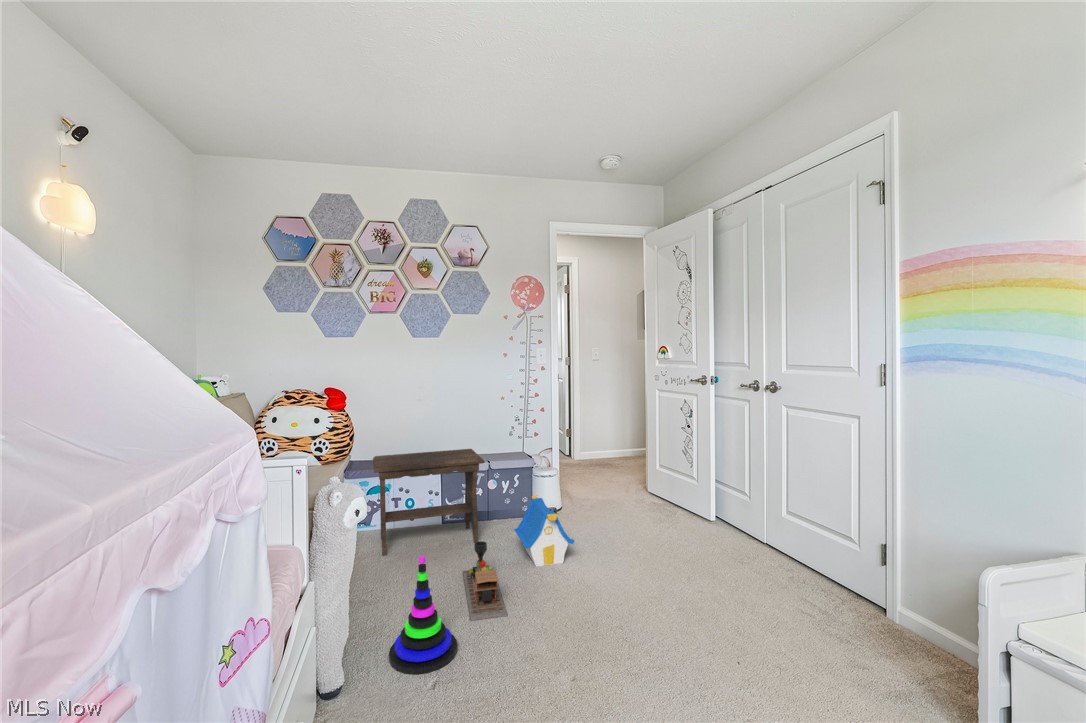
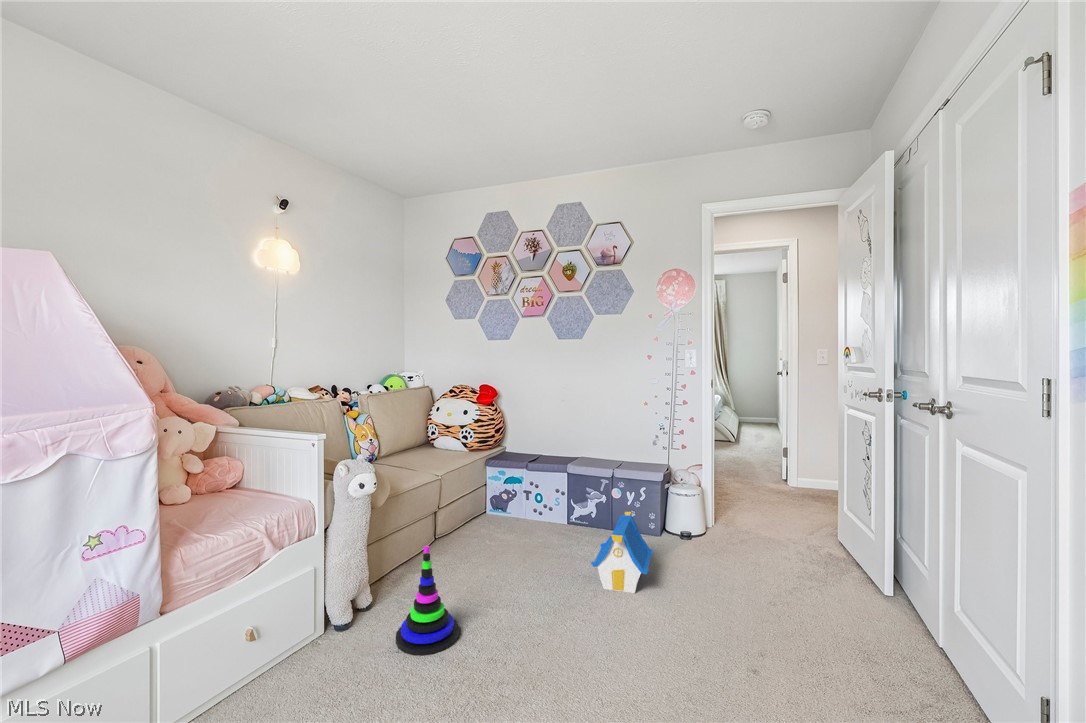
footstool: present [373,449,484,556] -> none [479,449,590,549]
toy train: present [463,541,508,621] -> none [491,547,561,629]

